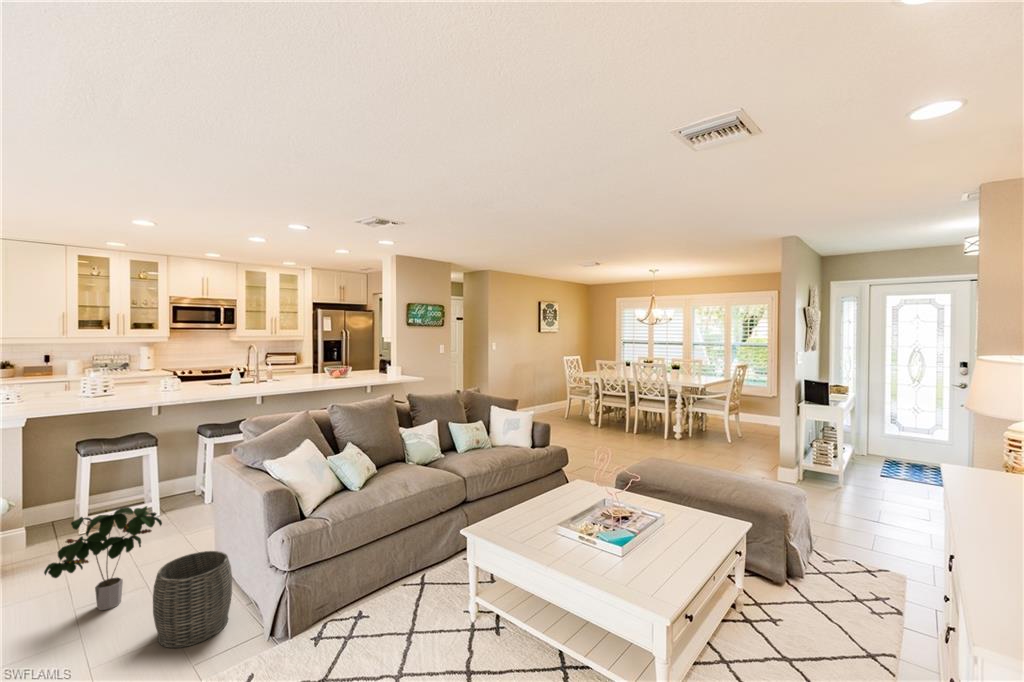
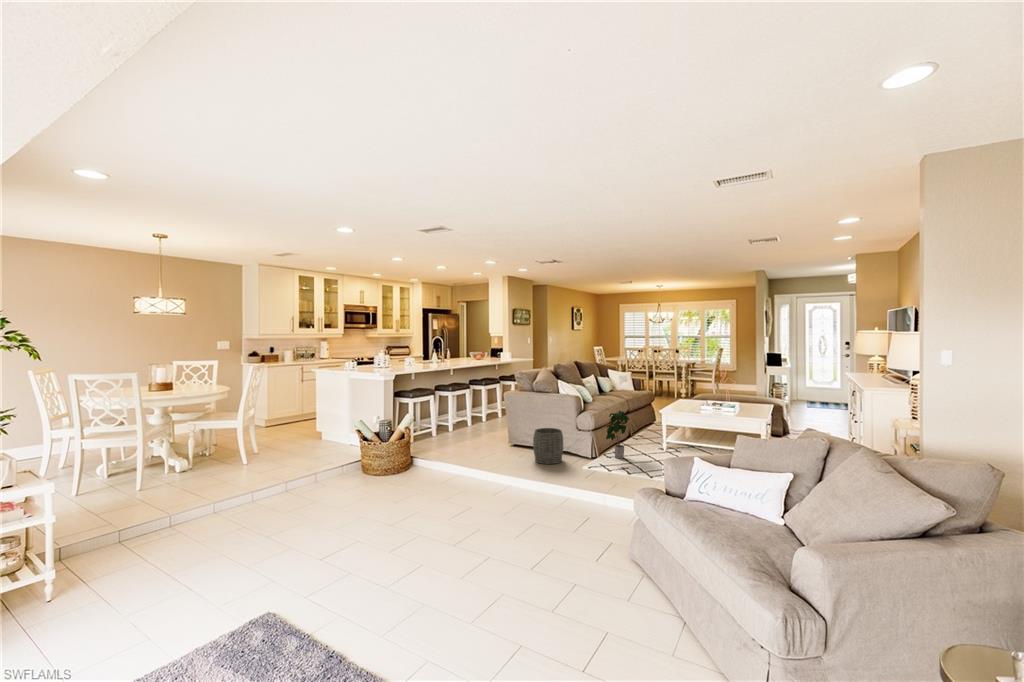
potted plant: present [44,506,162,610] -> present [606,410,629,458]

